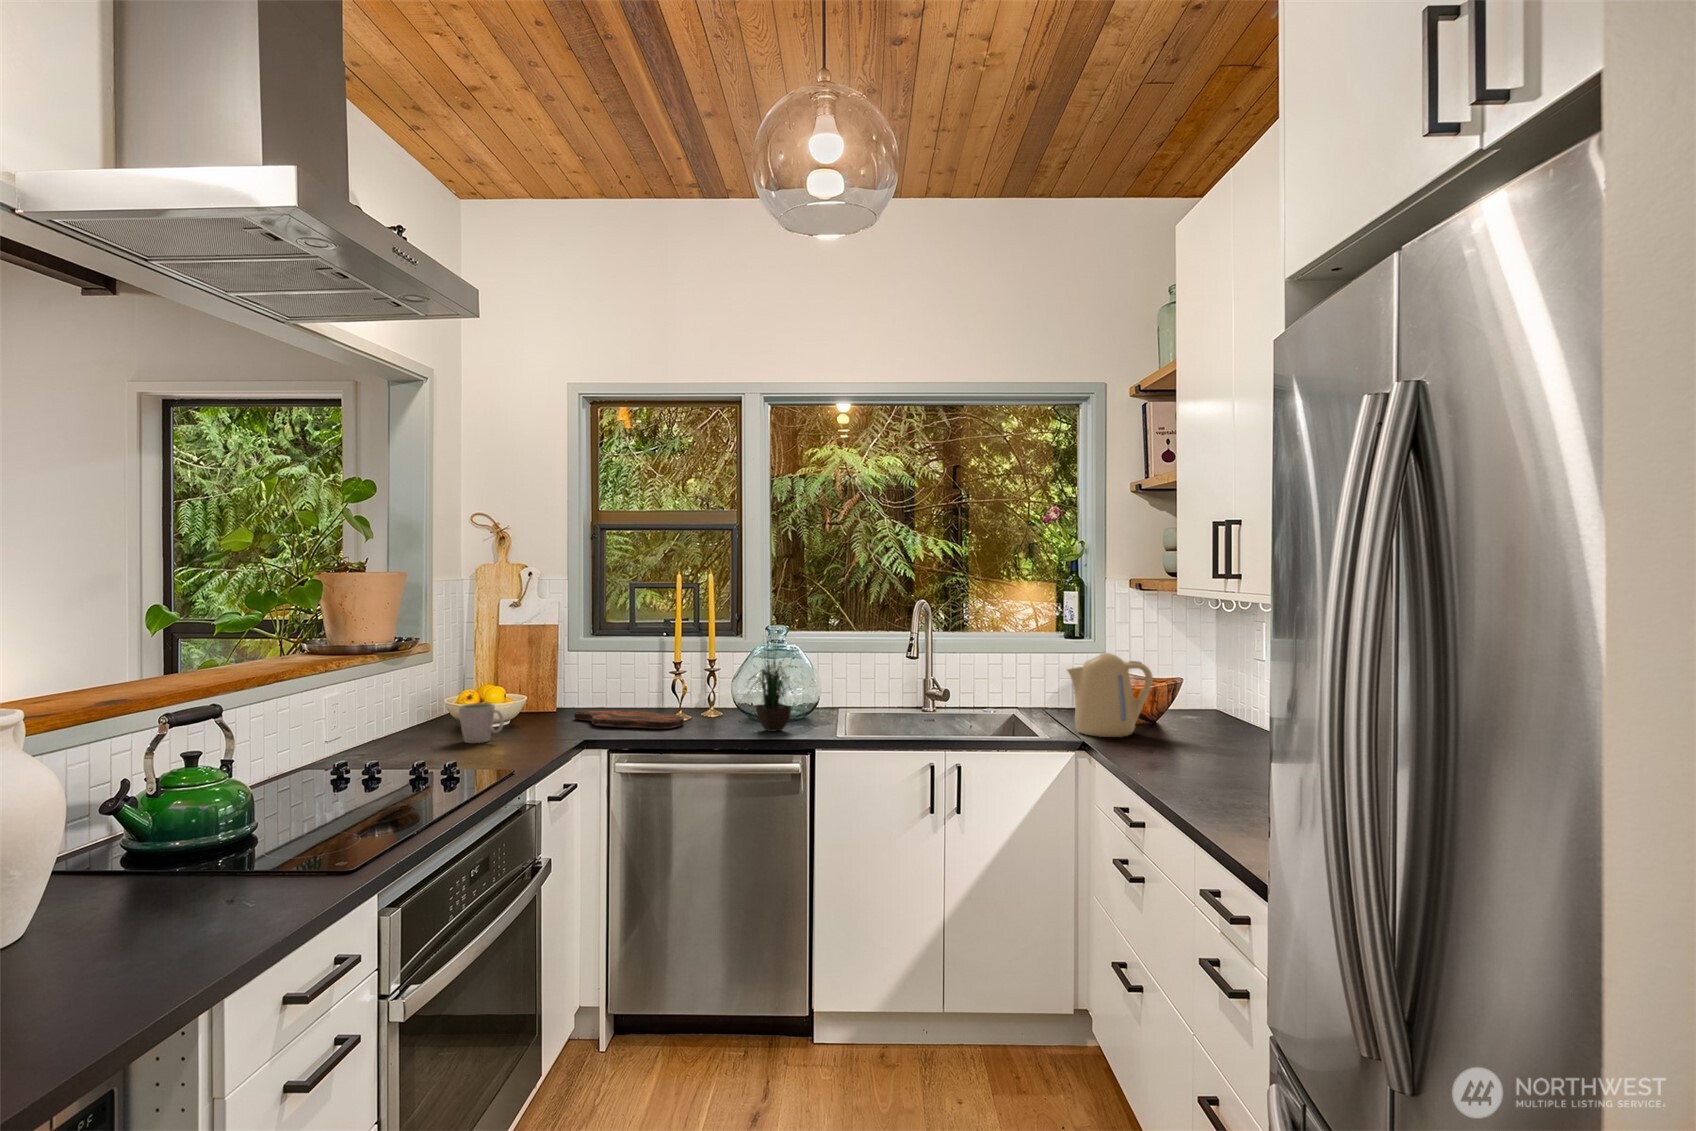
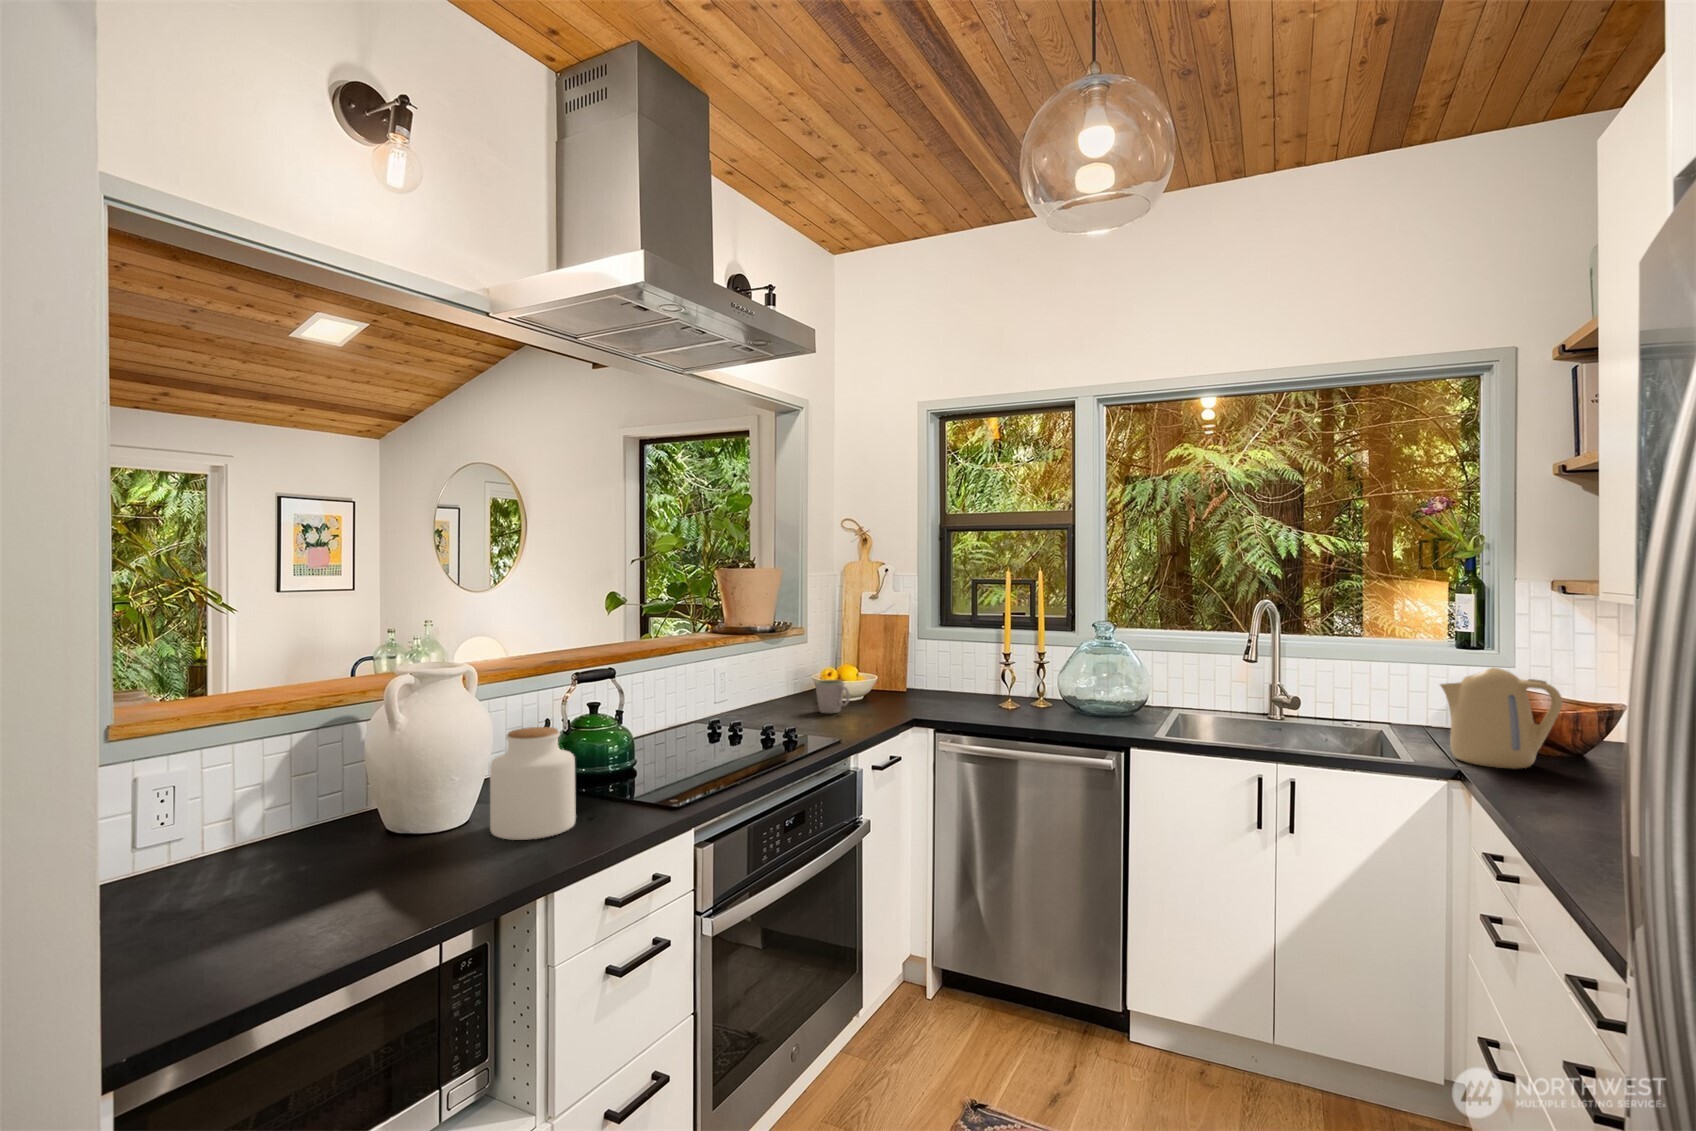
potted plant: present [749,640,793,732] -> none [1063,612,1120,726]
cutting board: present [574,710,684,729] -> none [918,692,1011,714]
jar: none [90,787,222,943] -> present [490,727,576,840]

